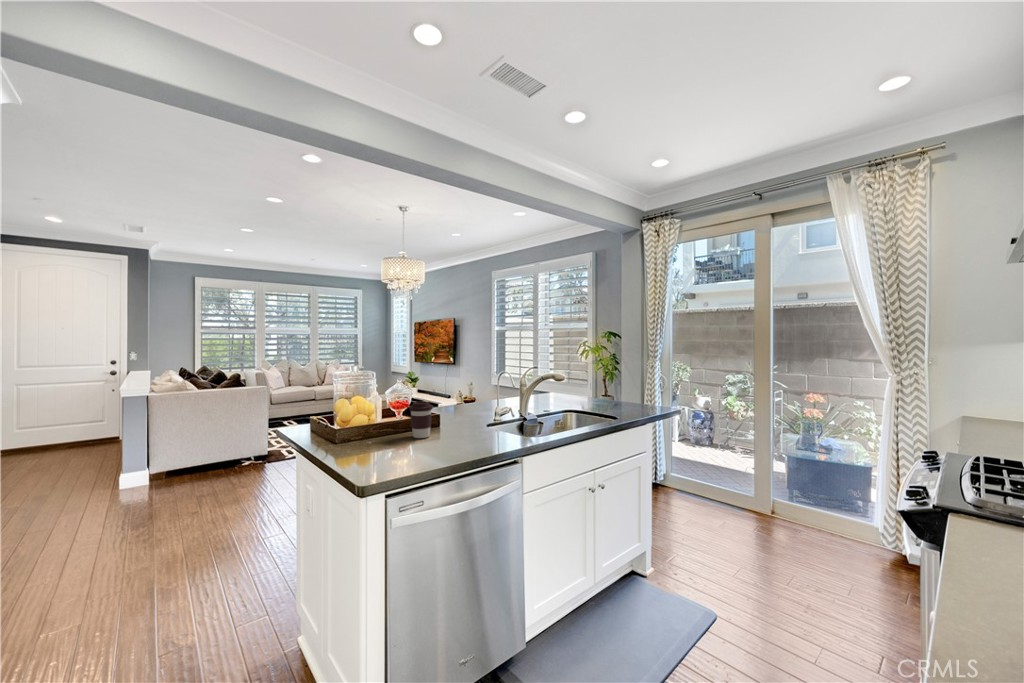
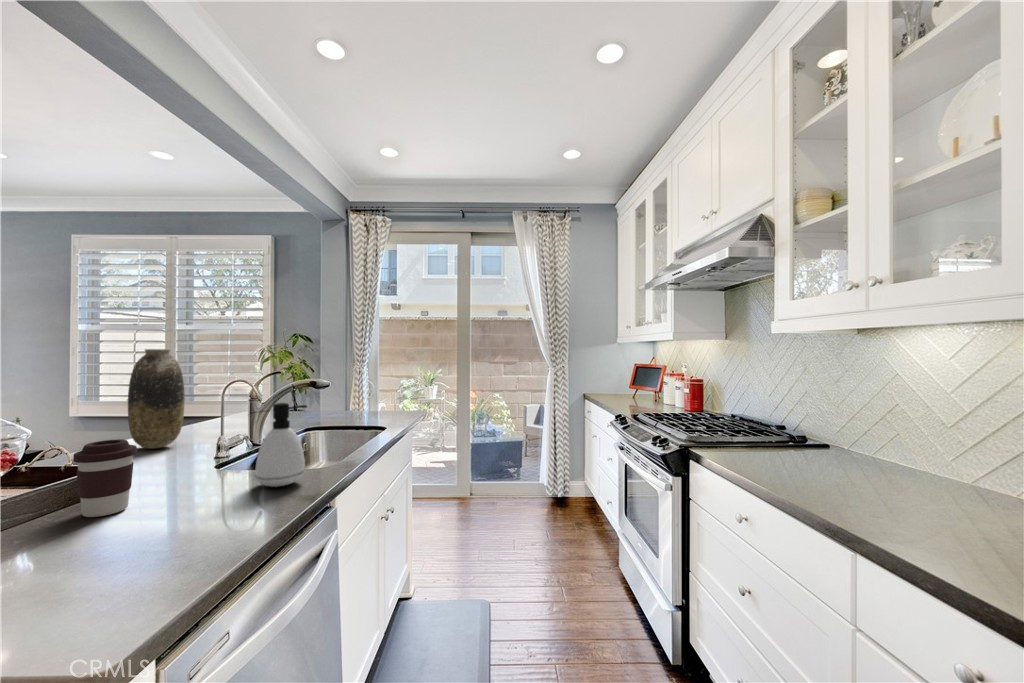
vase: none [464,350,489,408] -> present [128,349,185,449]
soap dispenser: none [483,390,511,443] -> present [255,403,307,487]

